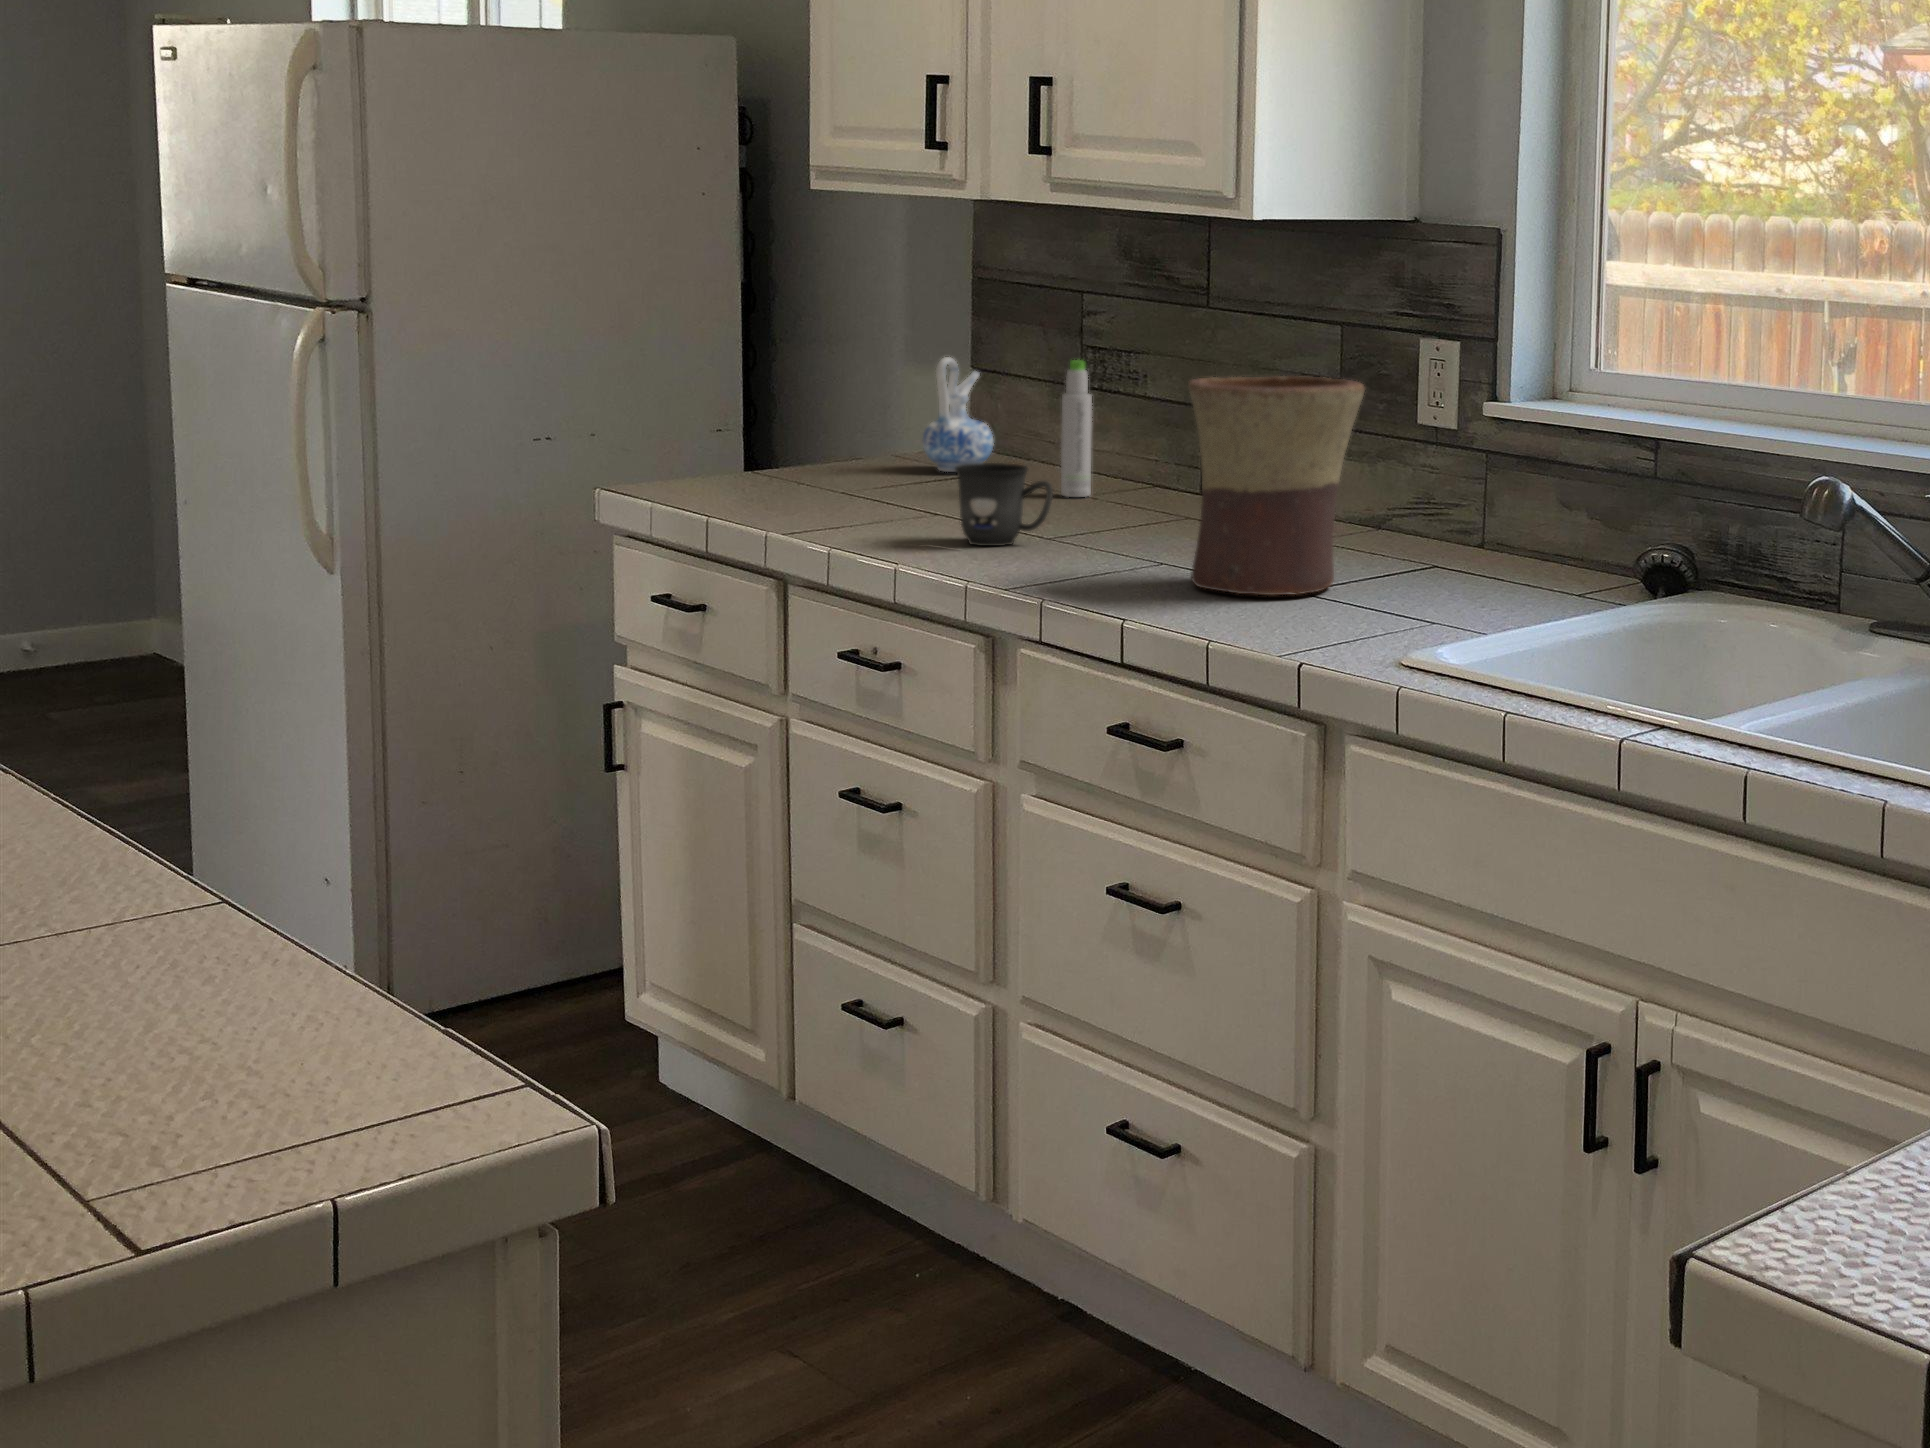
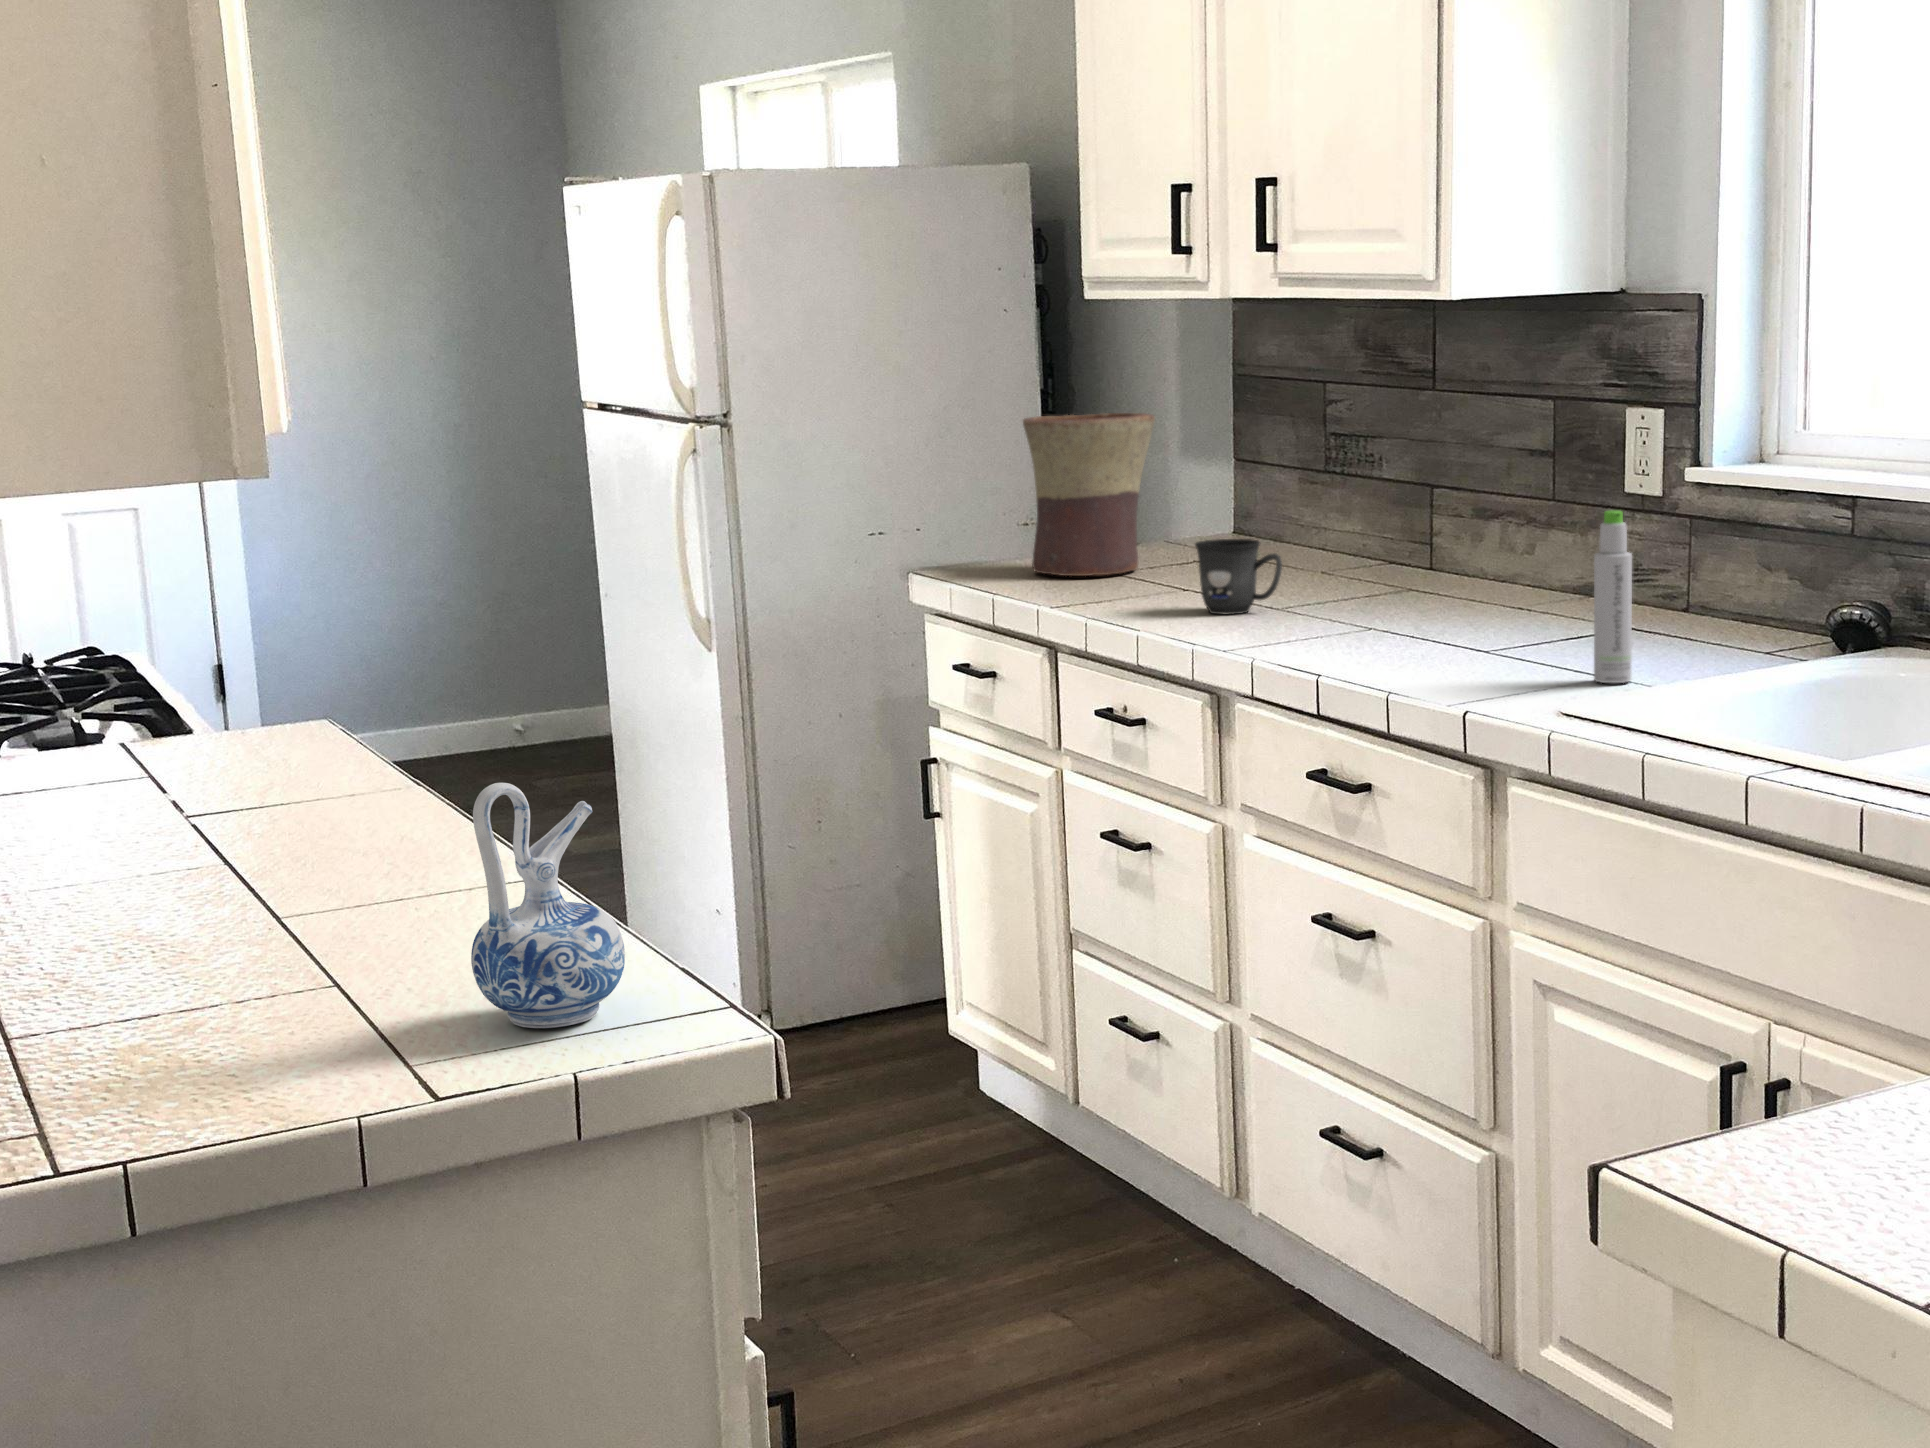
ceramic pitcher: present [923,357,994,472] -> present [471,783,625,1028]
bottle: present [1061,360,1092,497] -> present [1594,510,1632,683]
flower pot: present [1188,376,1365,595] -> present [1023,413,1155,576]

